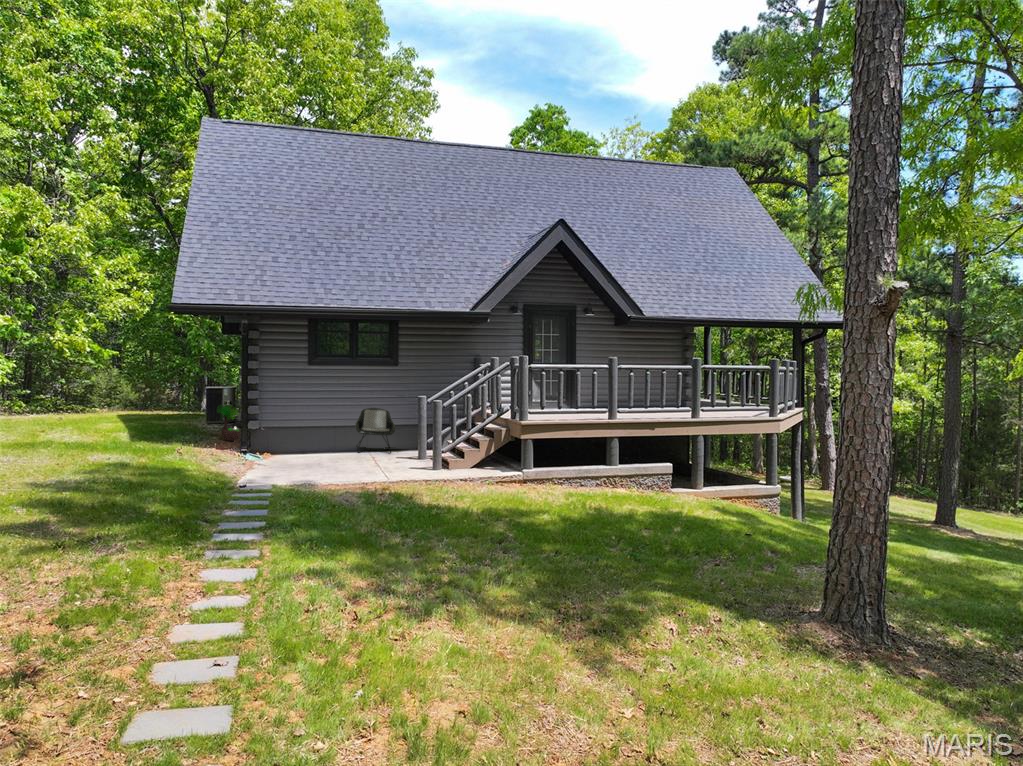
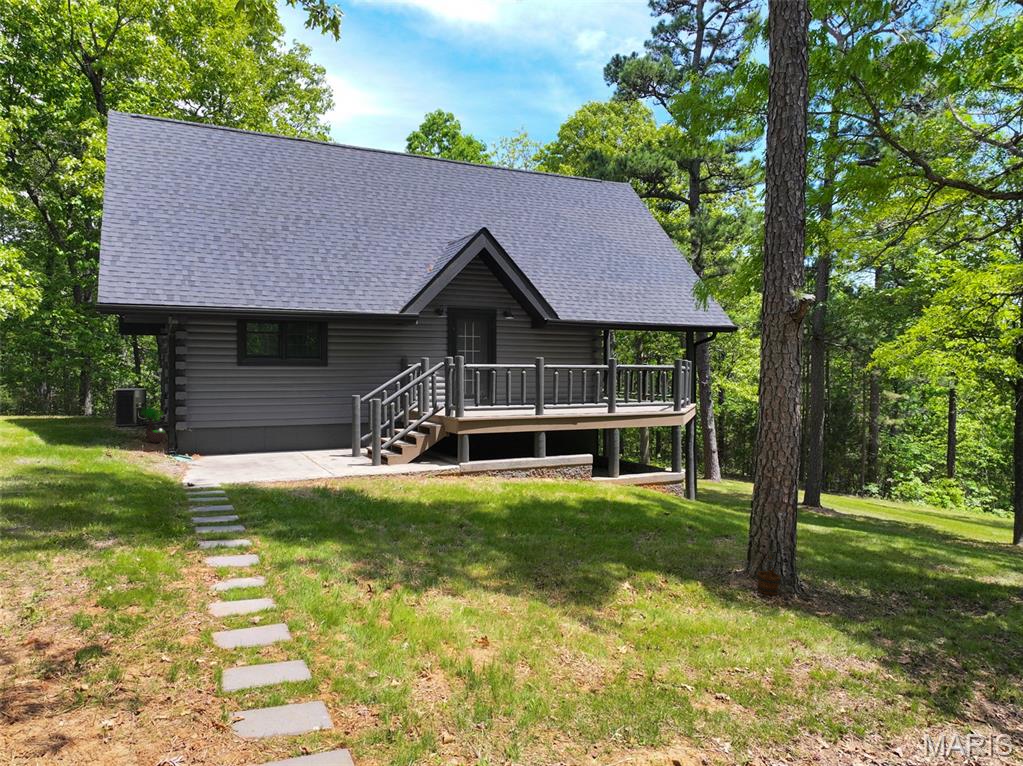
lounge chair: present [355,408,395,454] -> none [288,408,328,452]
wooden bucket: none [833,596,862,643] -> present [757,556,781,595]

